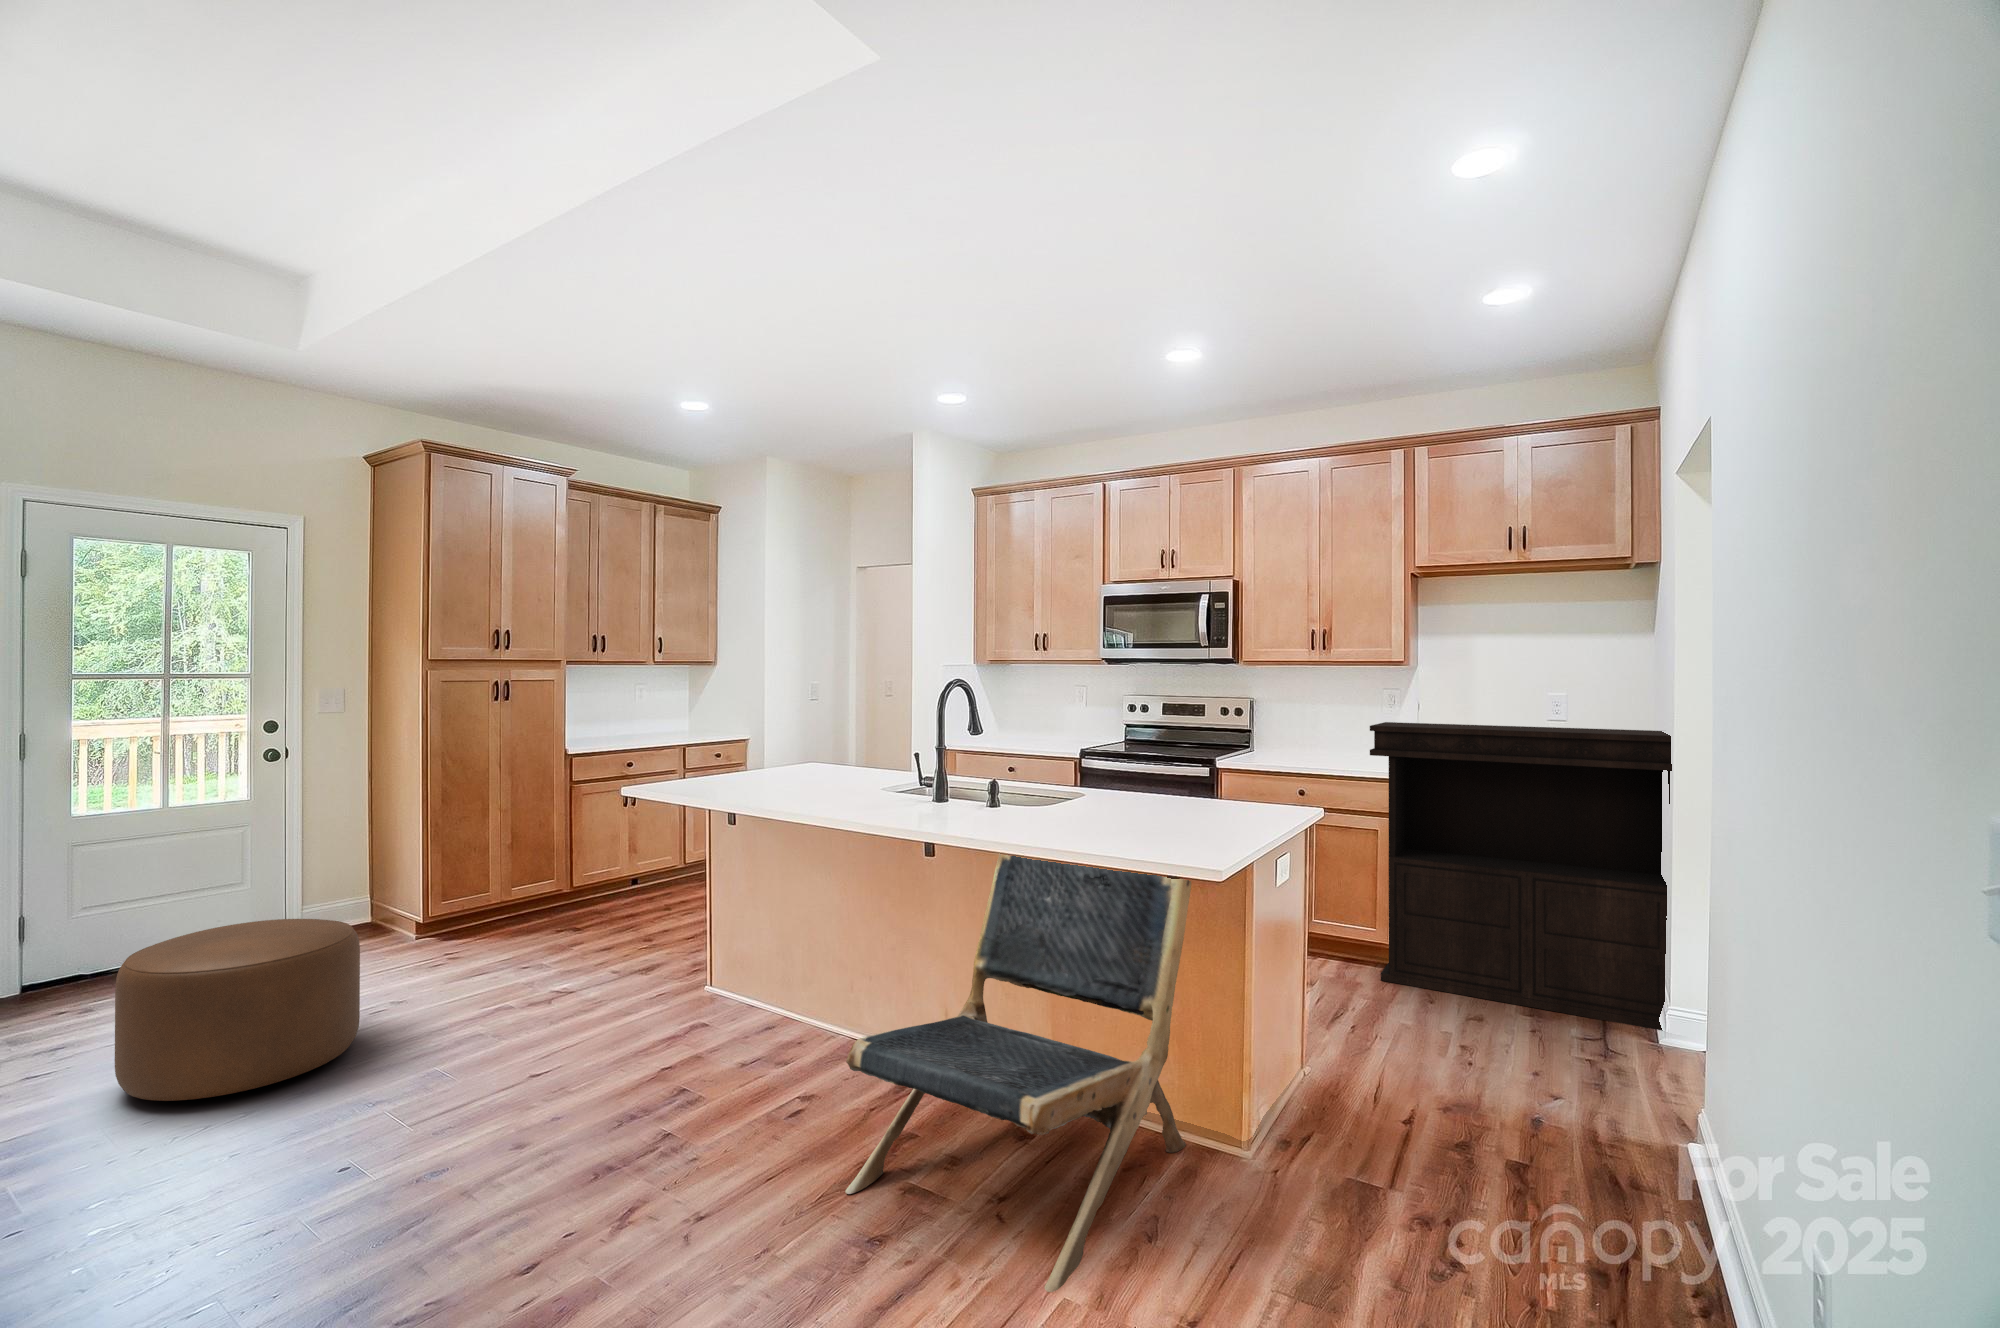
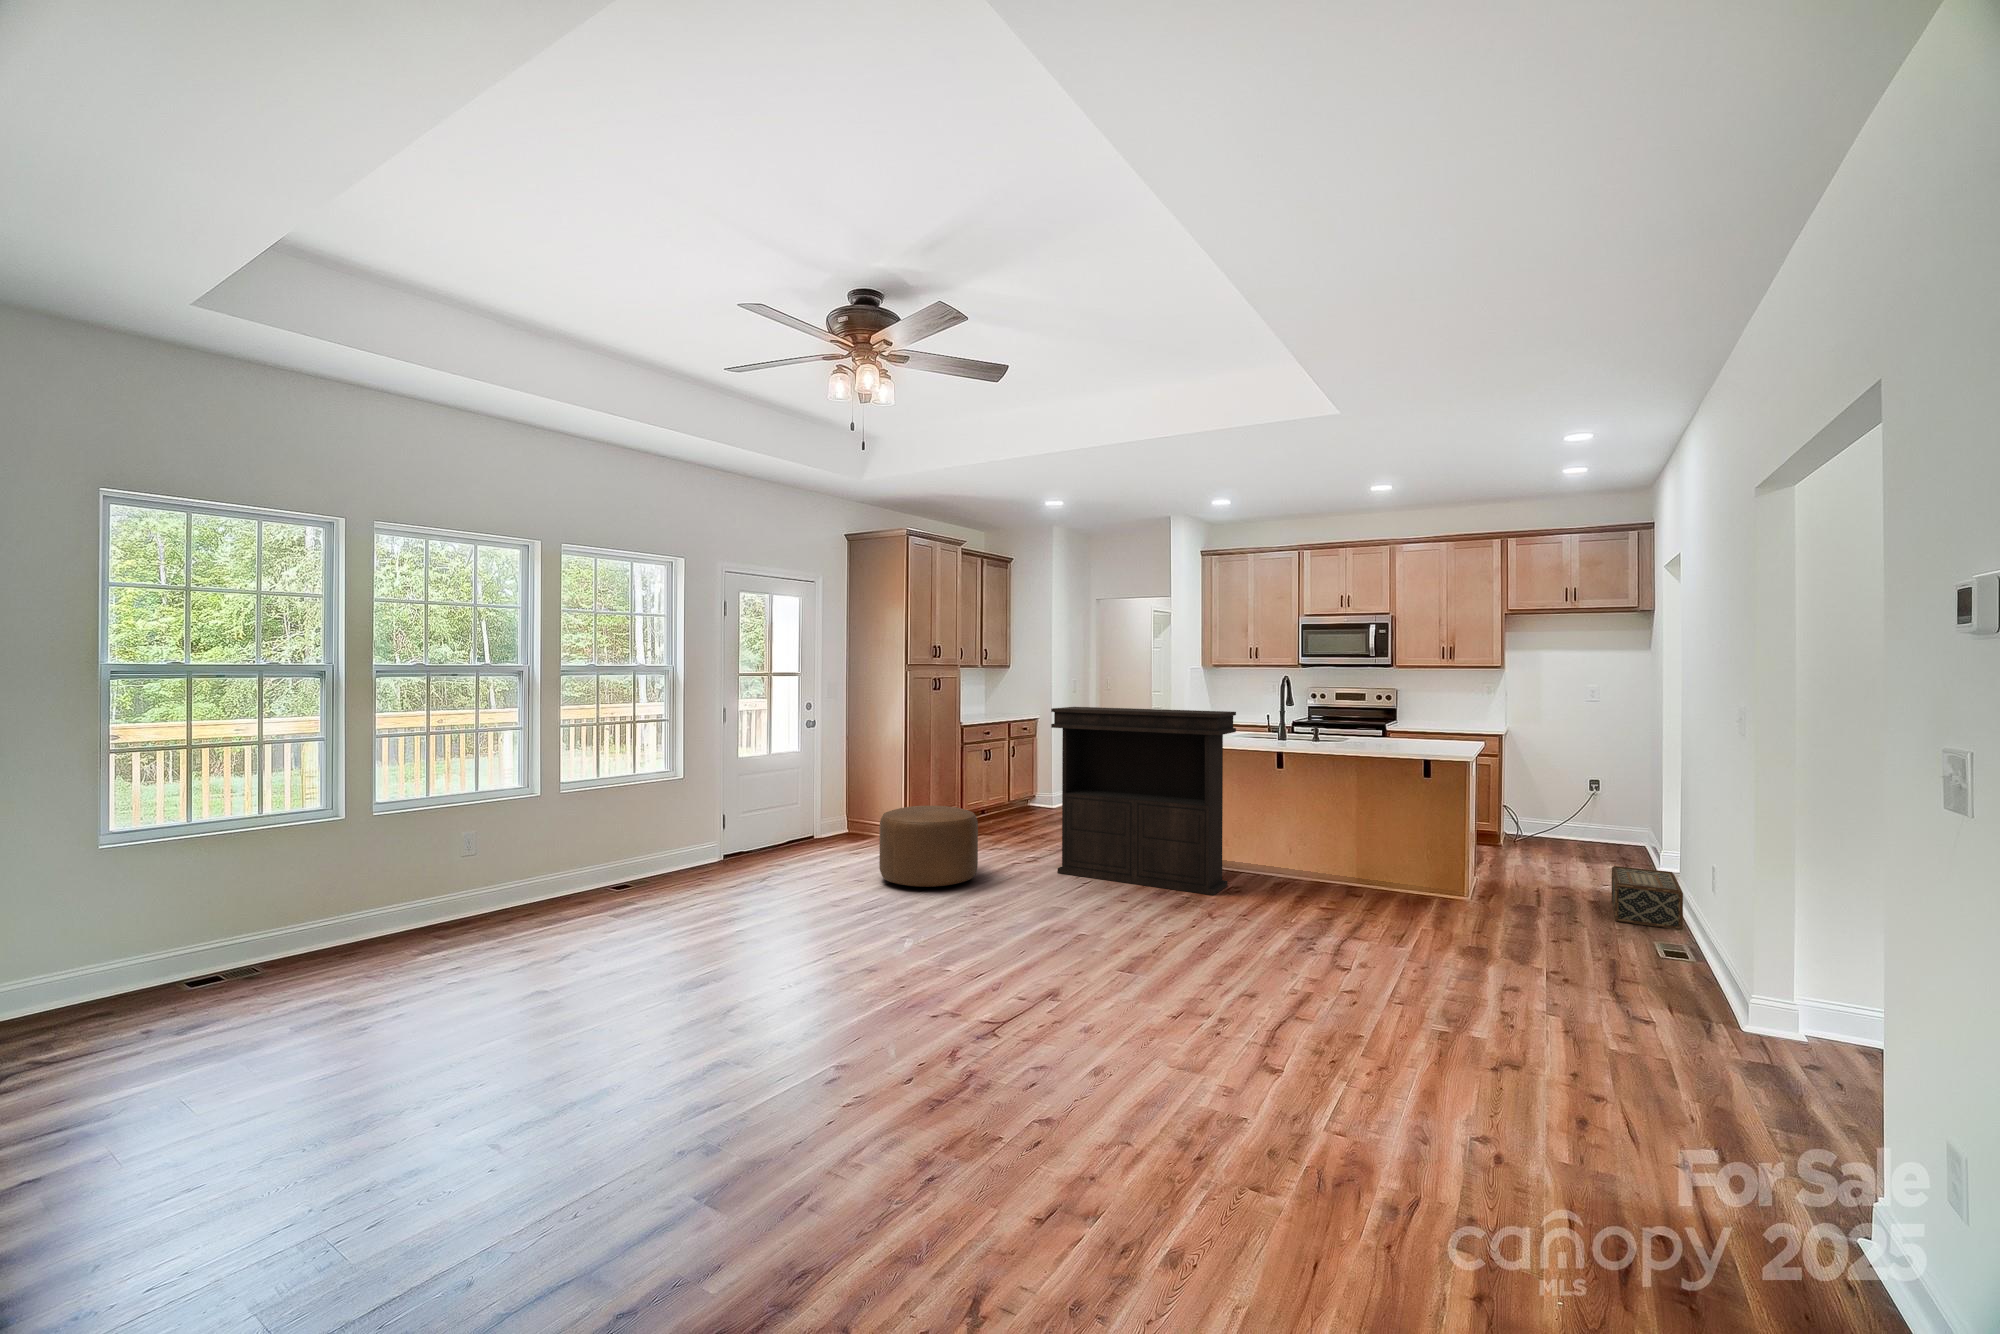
console table: present [1370,722,1672,1031] -> present [1051,707,1236,895]
lounge chair: present [845,854,1191,1292] -> none [1298,763,1444,931]
woven basket: none [1535,1077,1693,1291] -> present [1611,866,1683,930]

